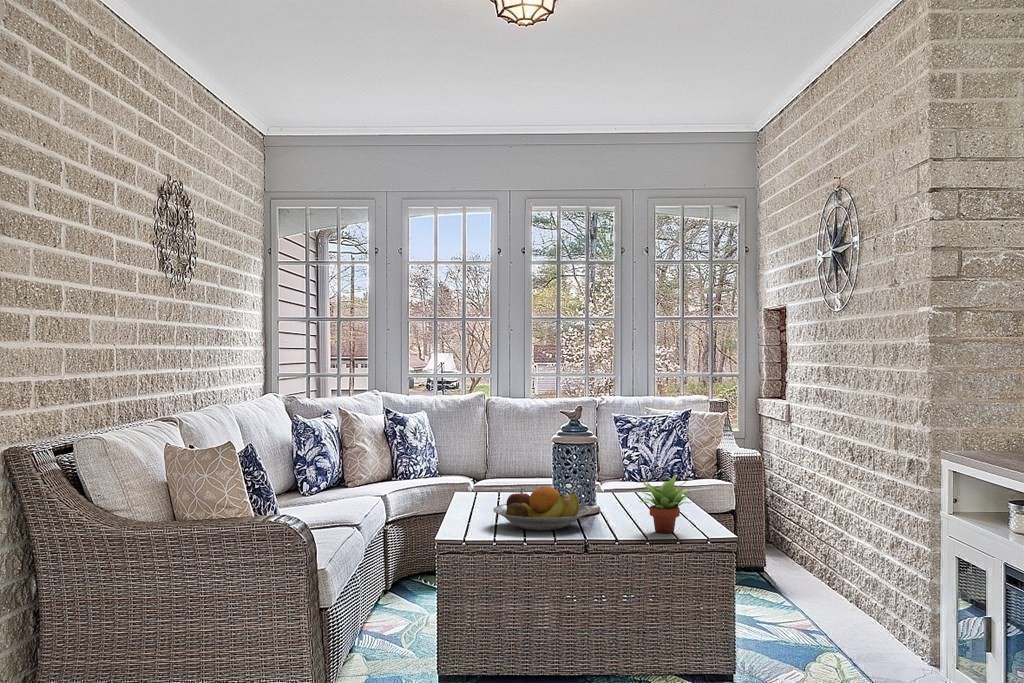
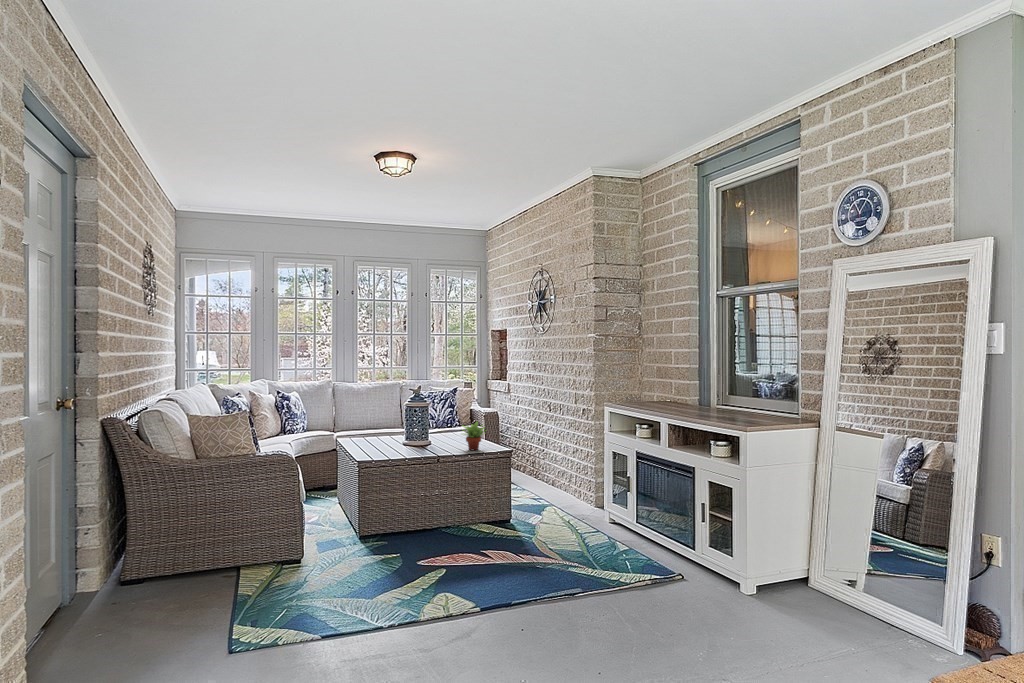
fruit bowl: present [493,486,590,531] -> none [381,430,434,453]

